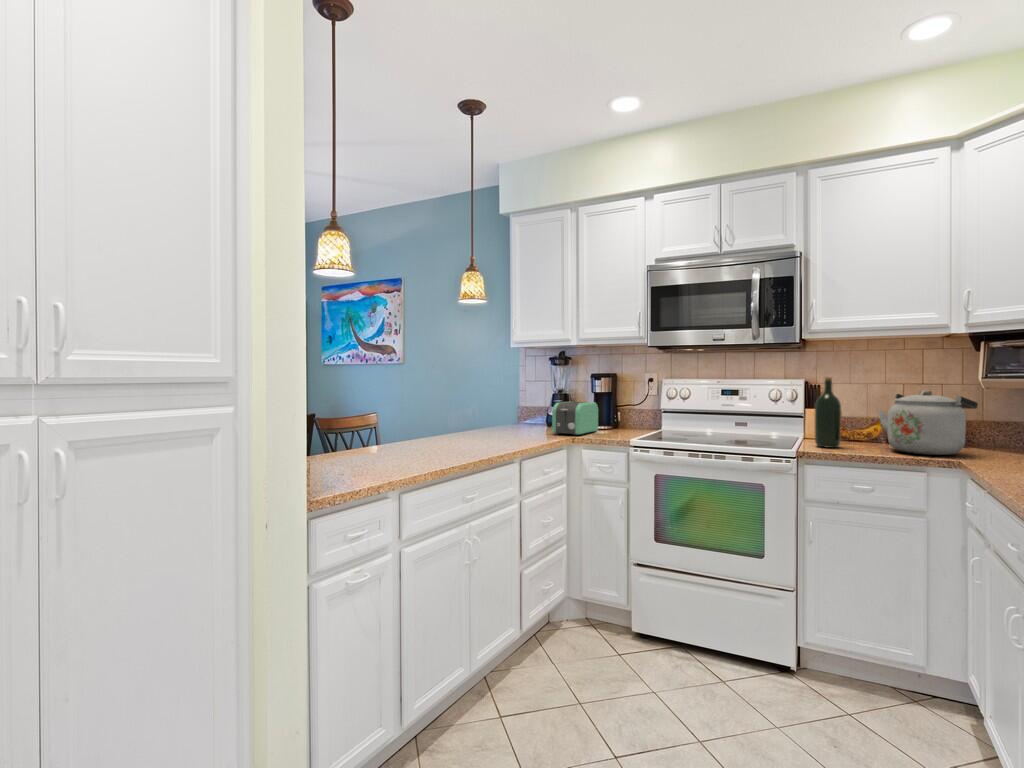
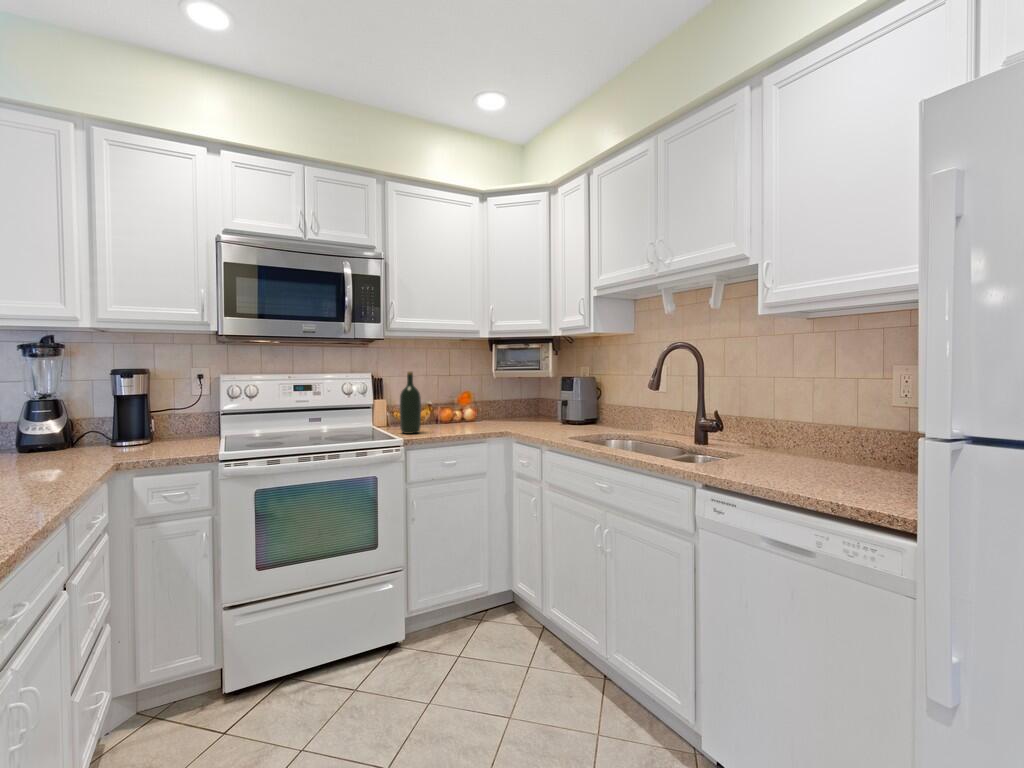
kettle: present [878,390,978,455] -> none [441,381,501,430]
toaster: present [552,402,598,435] -> none [64,408,135,460]

